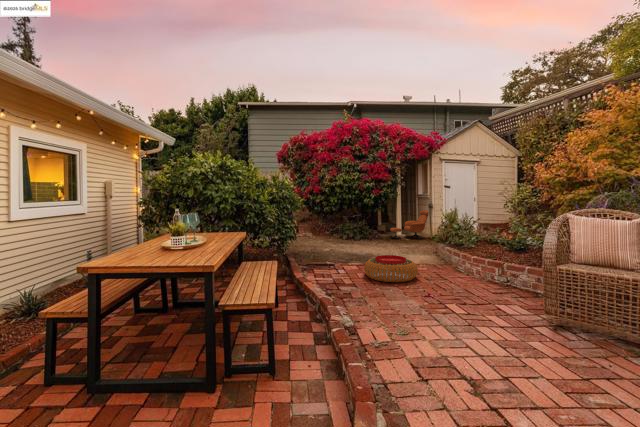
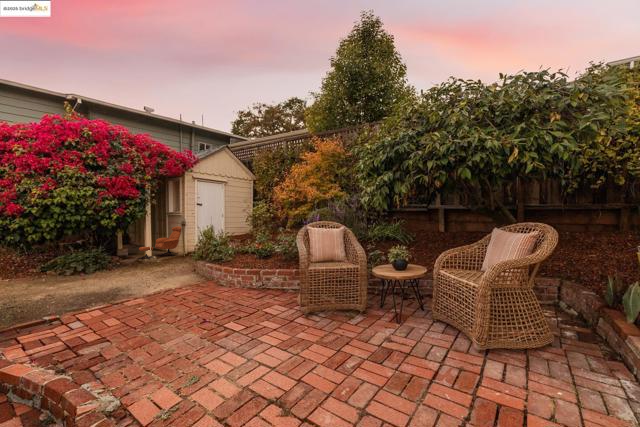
pouf: present [364,255,418,282] -> none [117,280,185,314]

